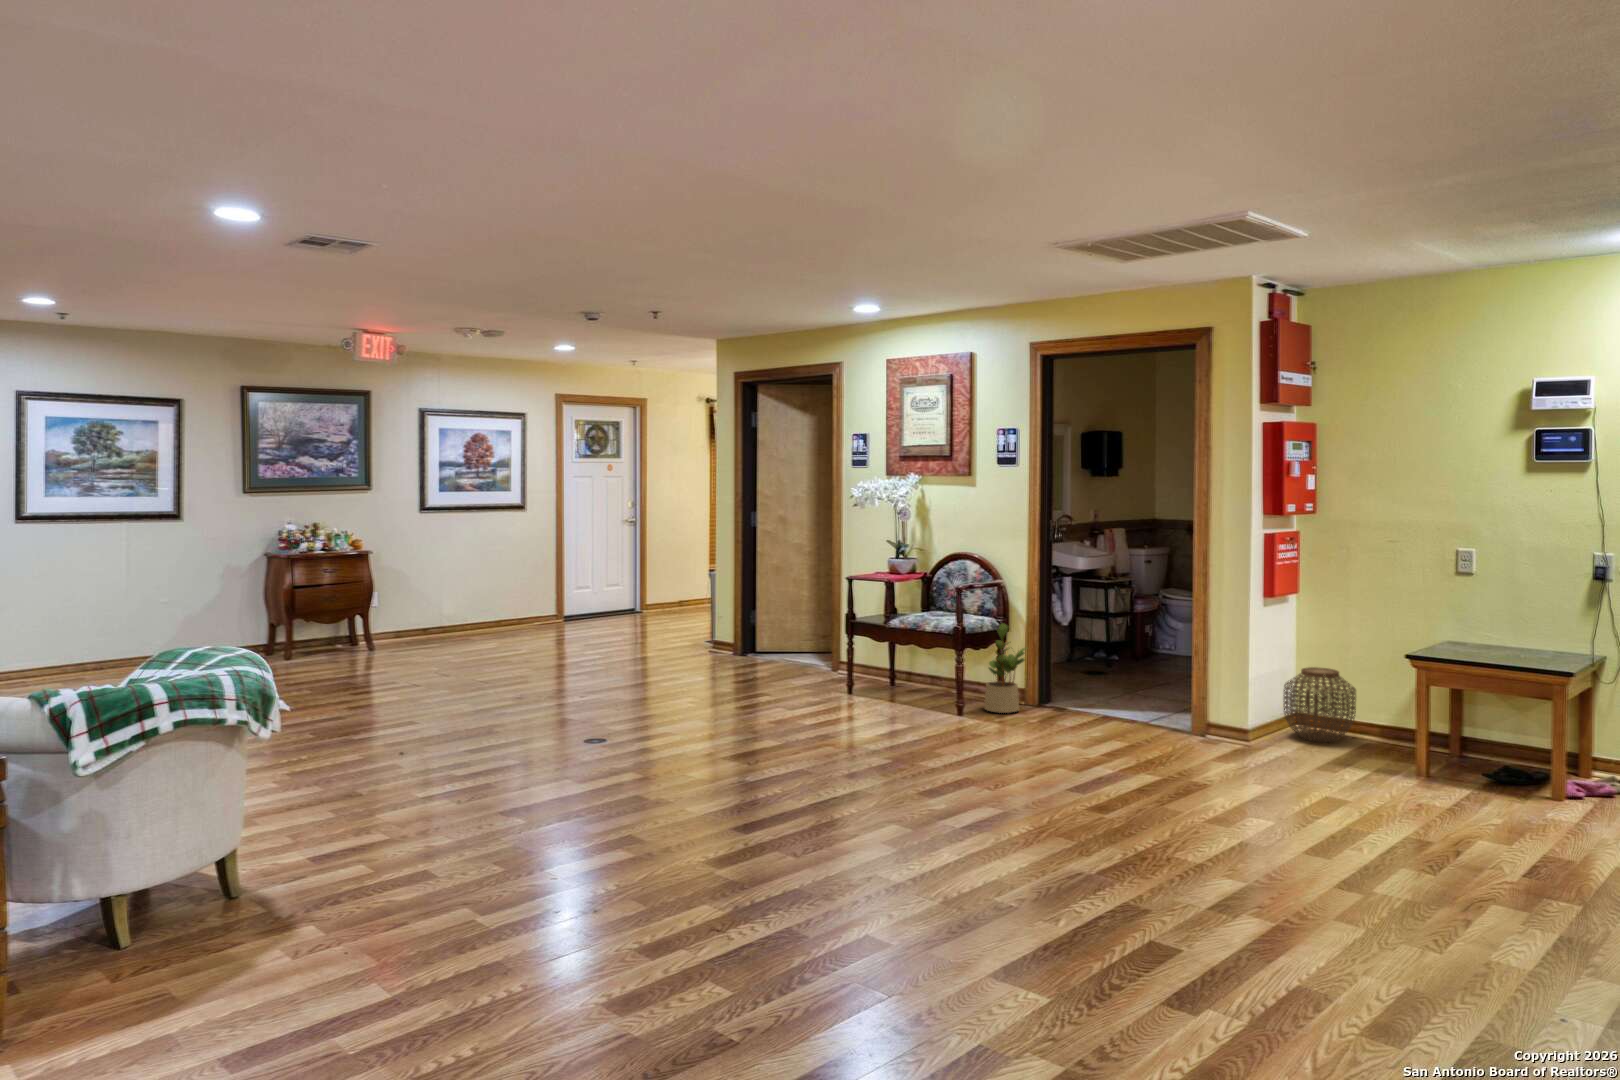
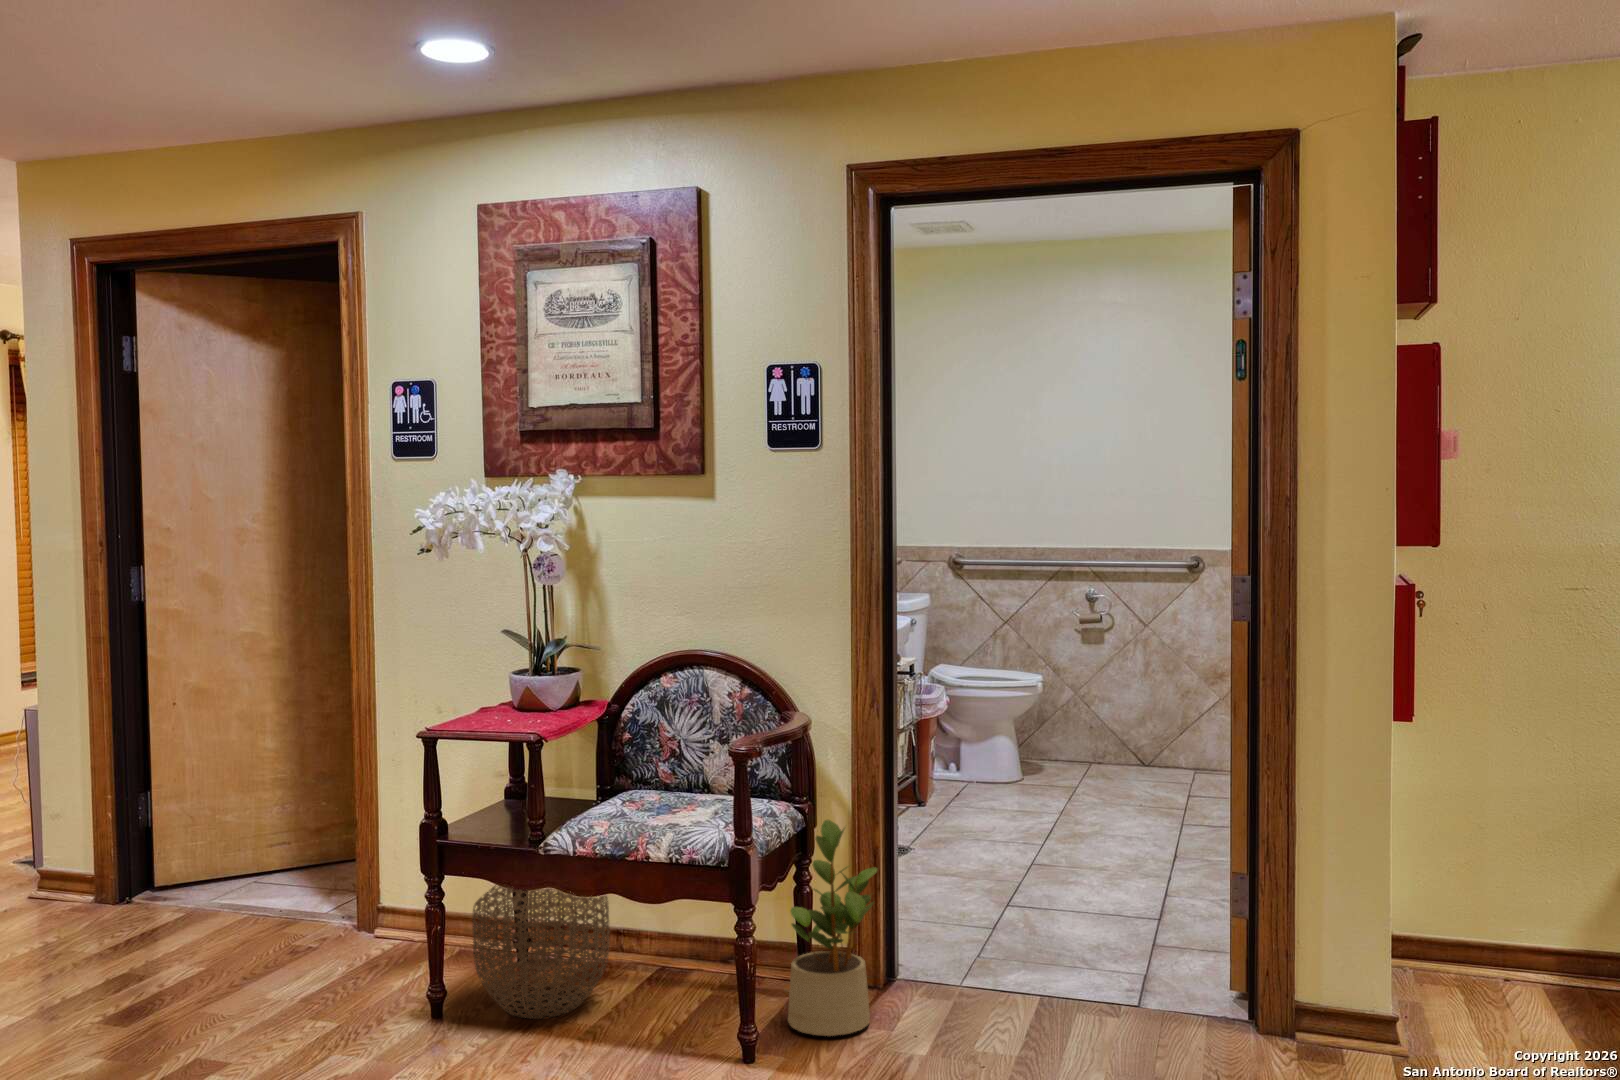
woven basket: present [1283,667,1356,742] -> present [472,885,610,1019]

